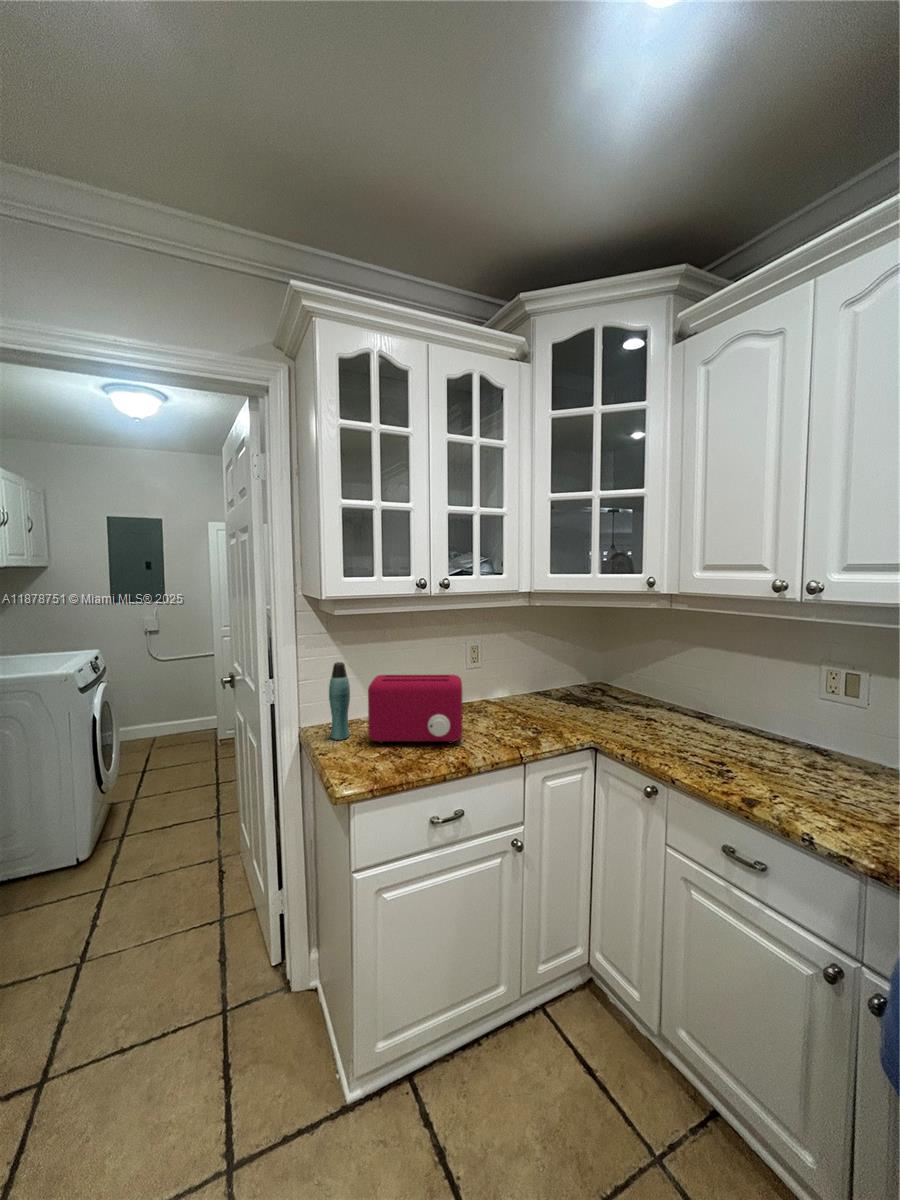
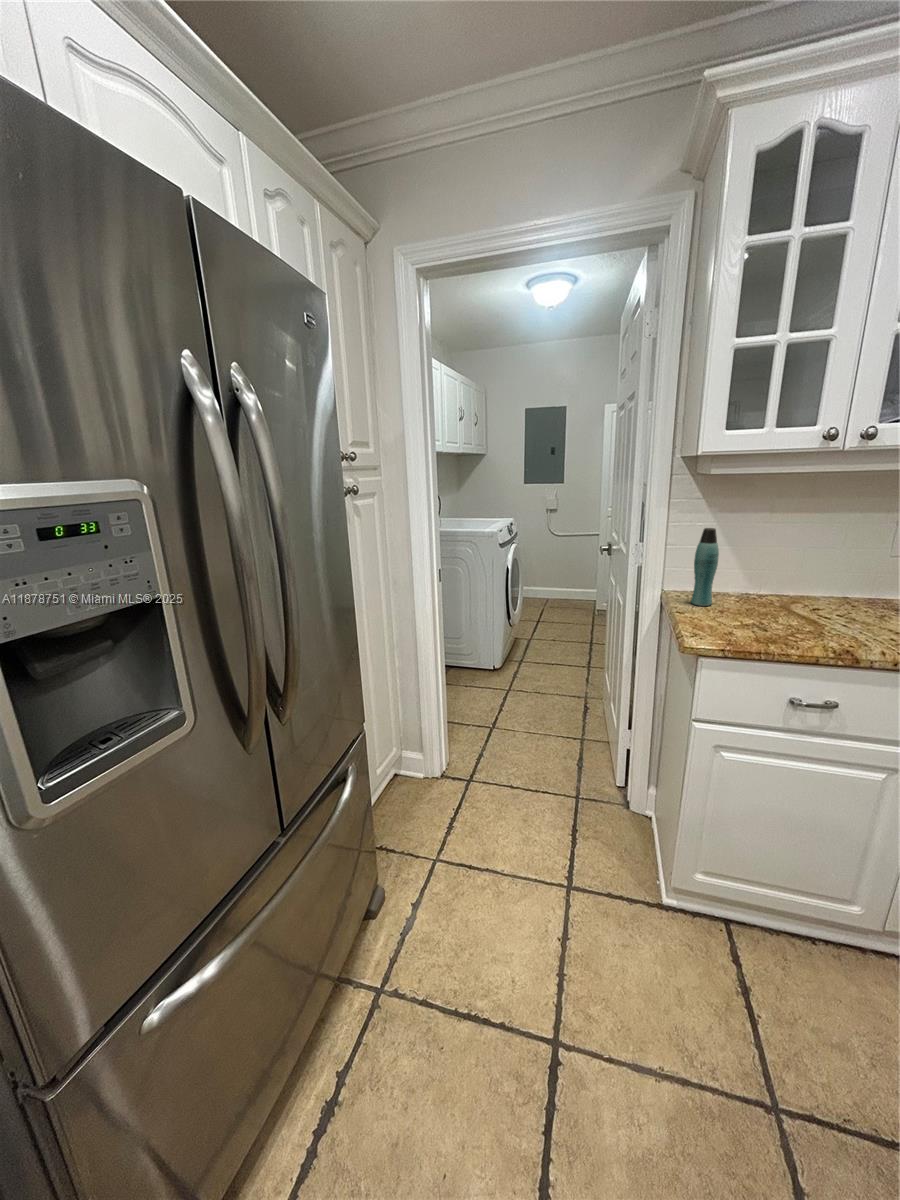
toaster: present [368,675,463,744] -> none [733,545,875,632]

